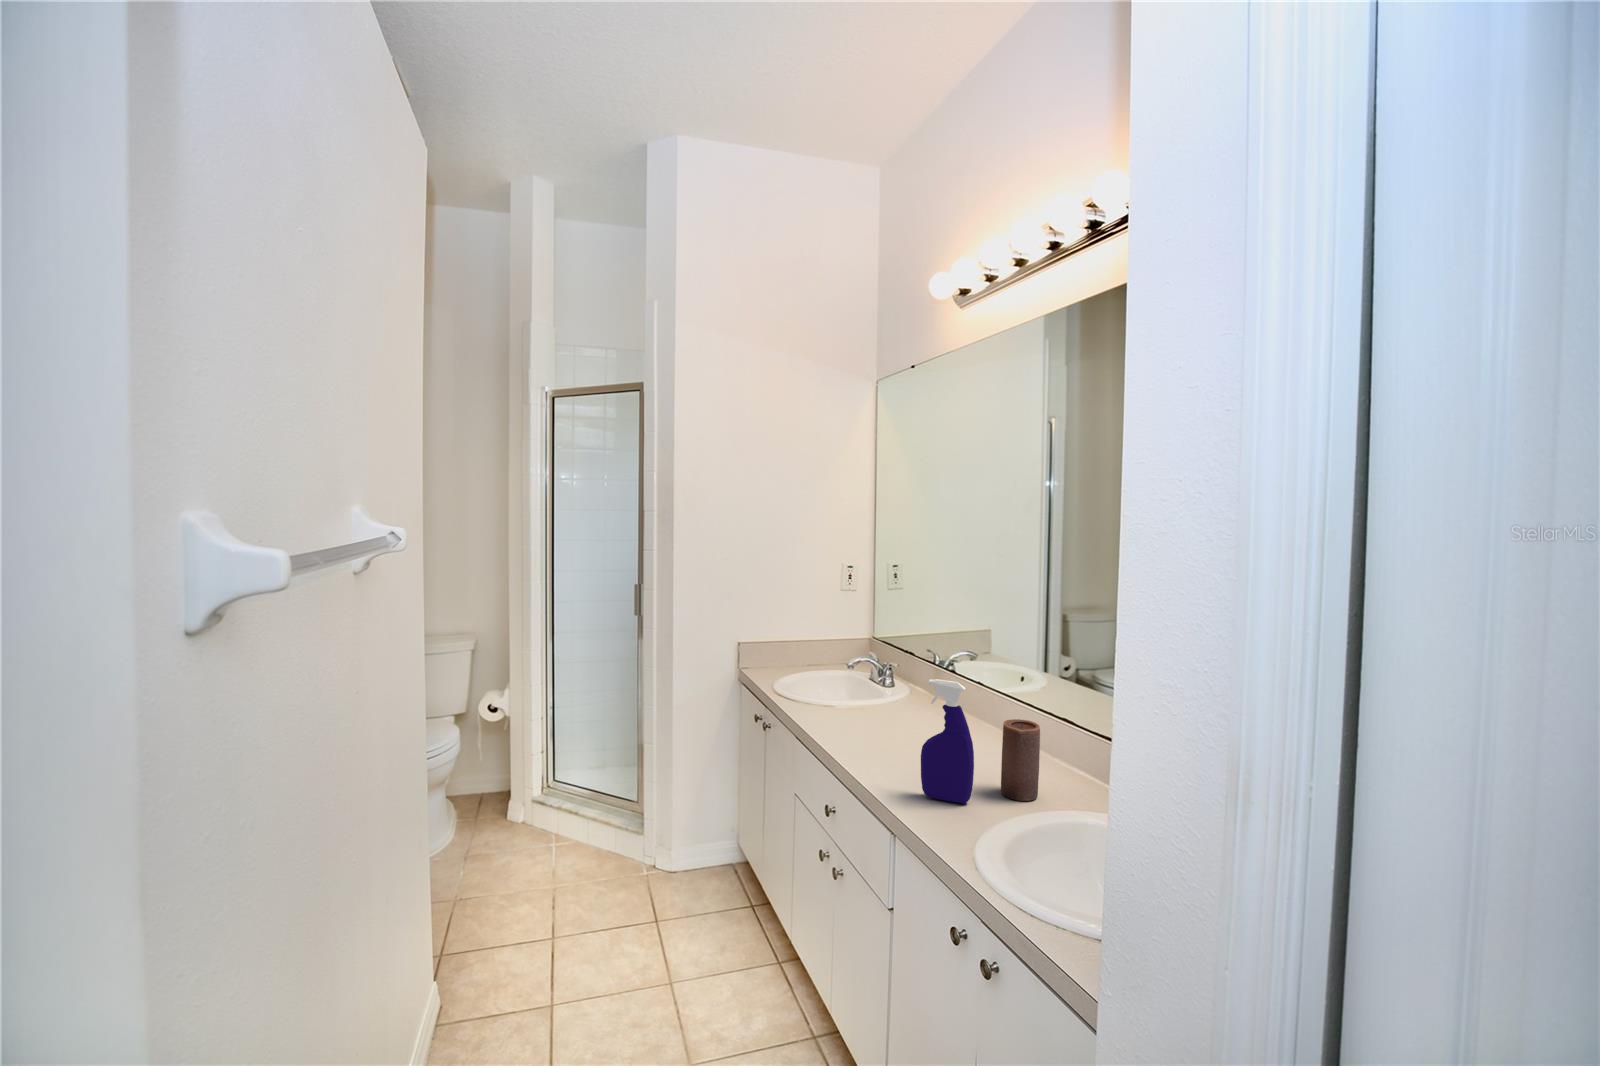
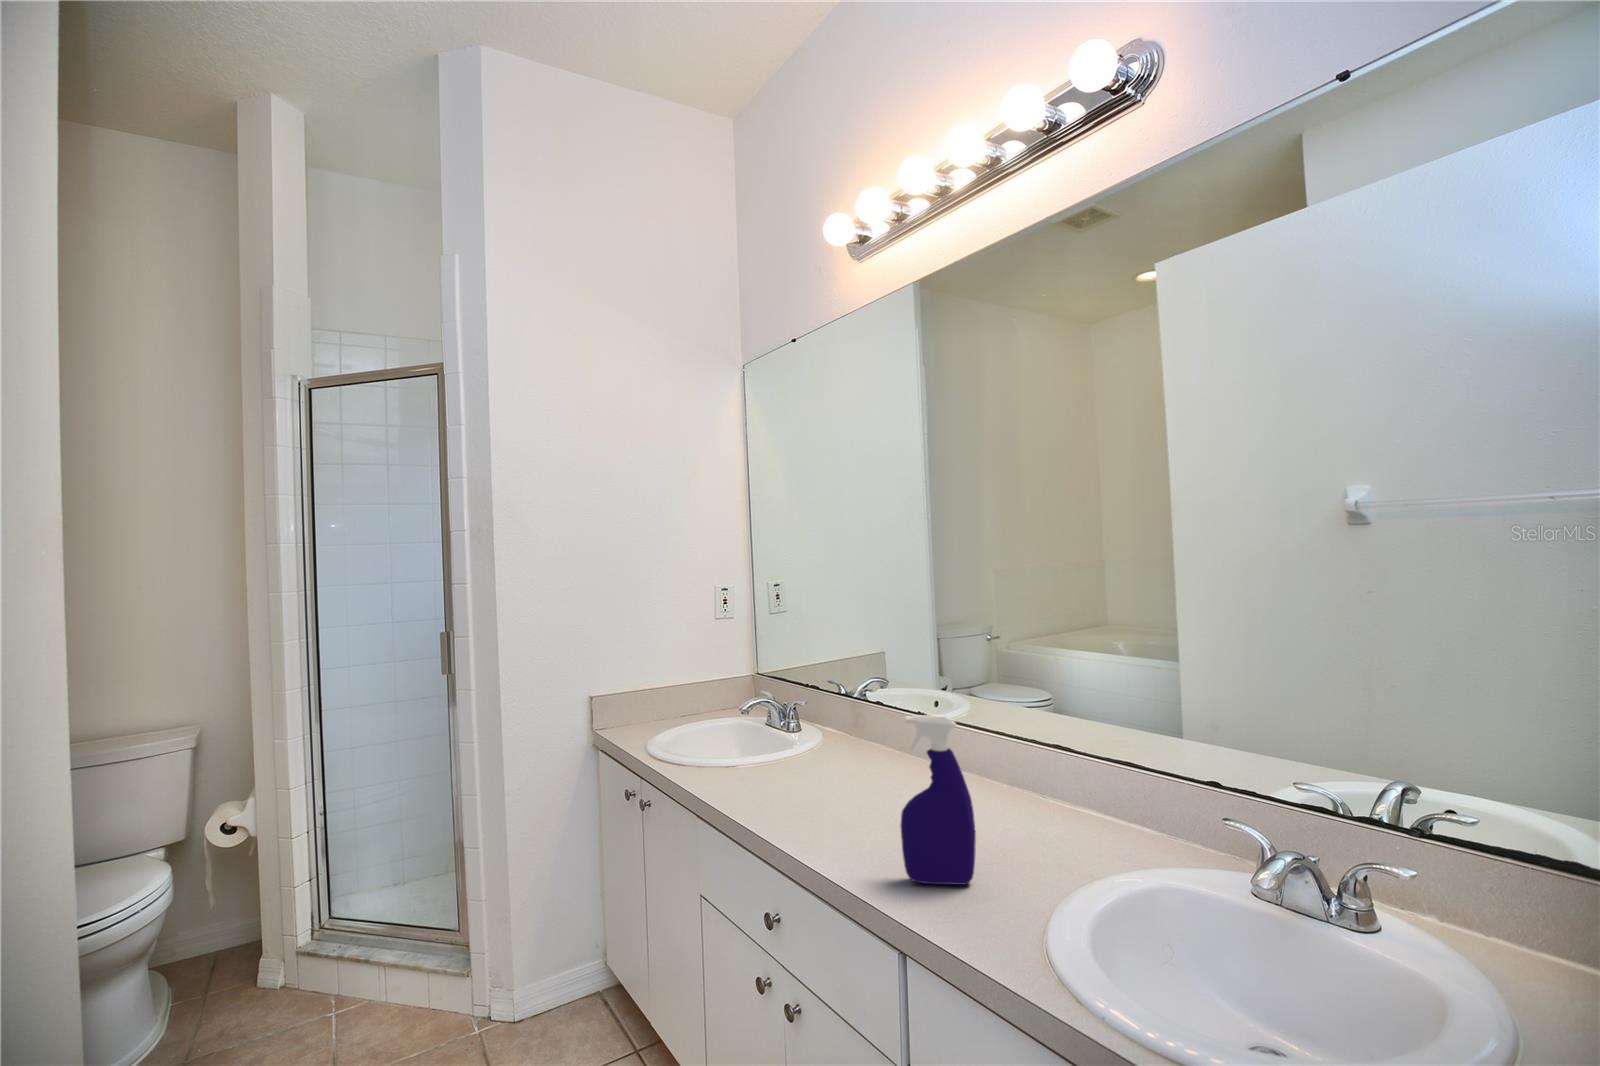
candle: present [1001,719,1040,801] -> none [998,756,1050,867]

